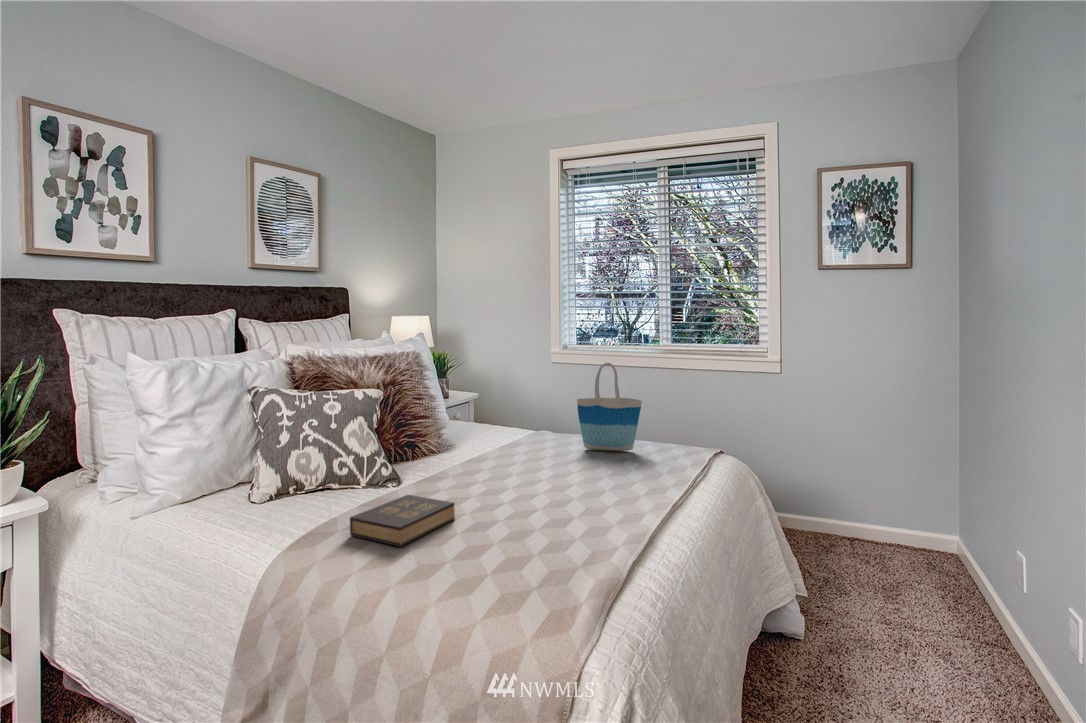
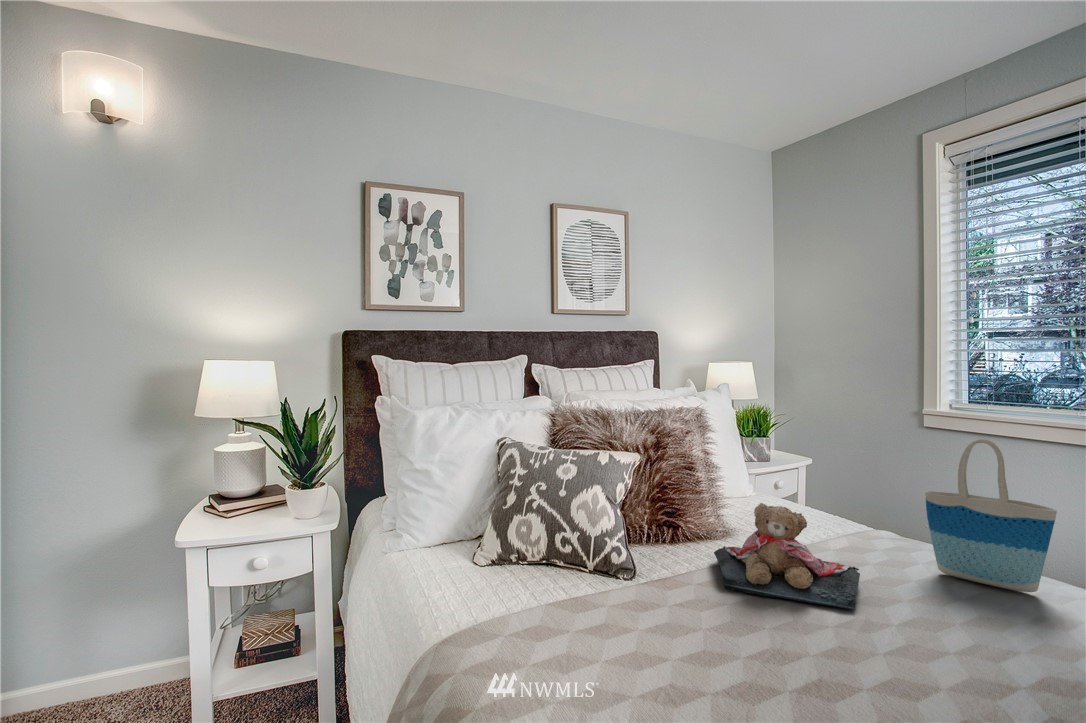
teddy bear: none [451,415,550,478] -> present [714,503,860,610]
hardback book: present [350,495,455,546] -> none [525,603,665,689]

